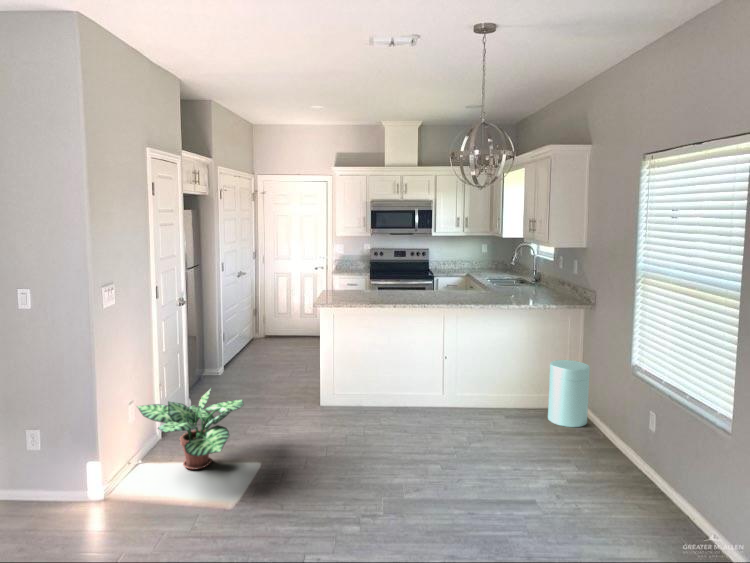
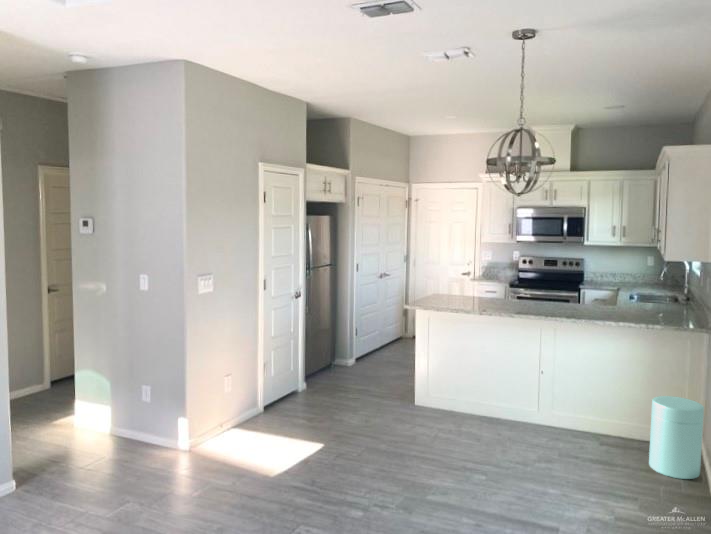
potted plant: present [137,390,244,470] -> none [237,372,324,440]

